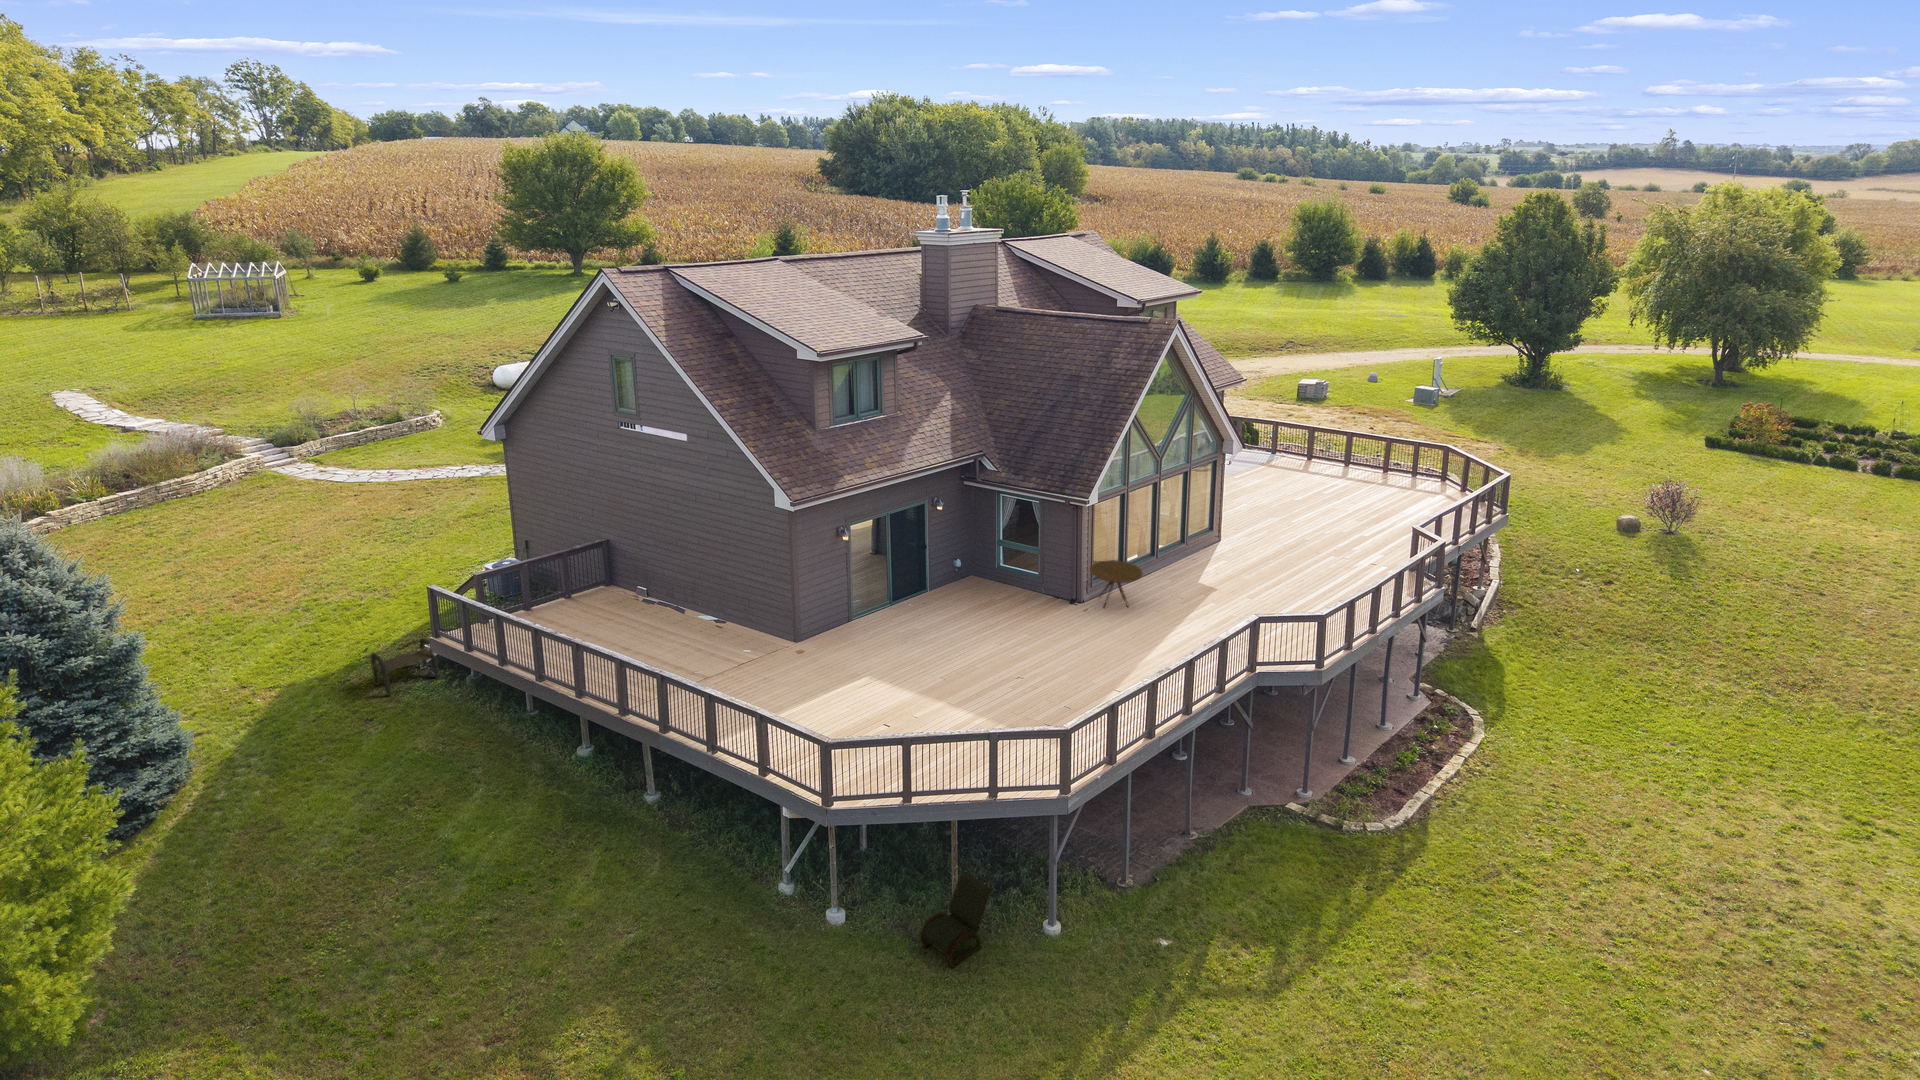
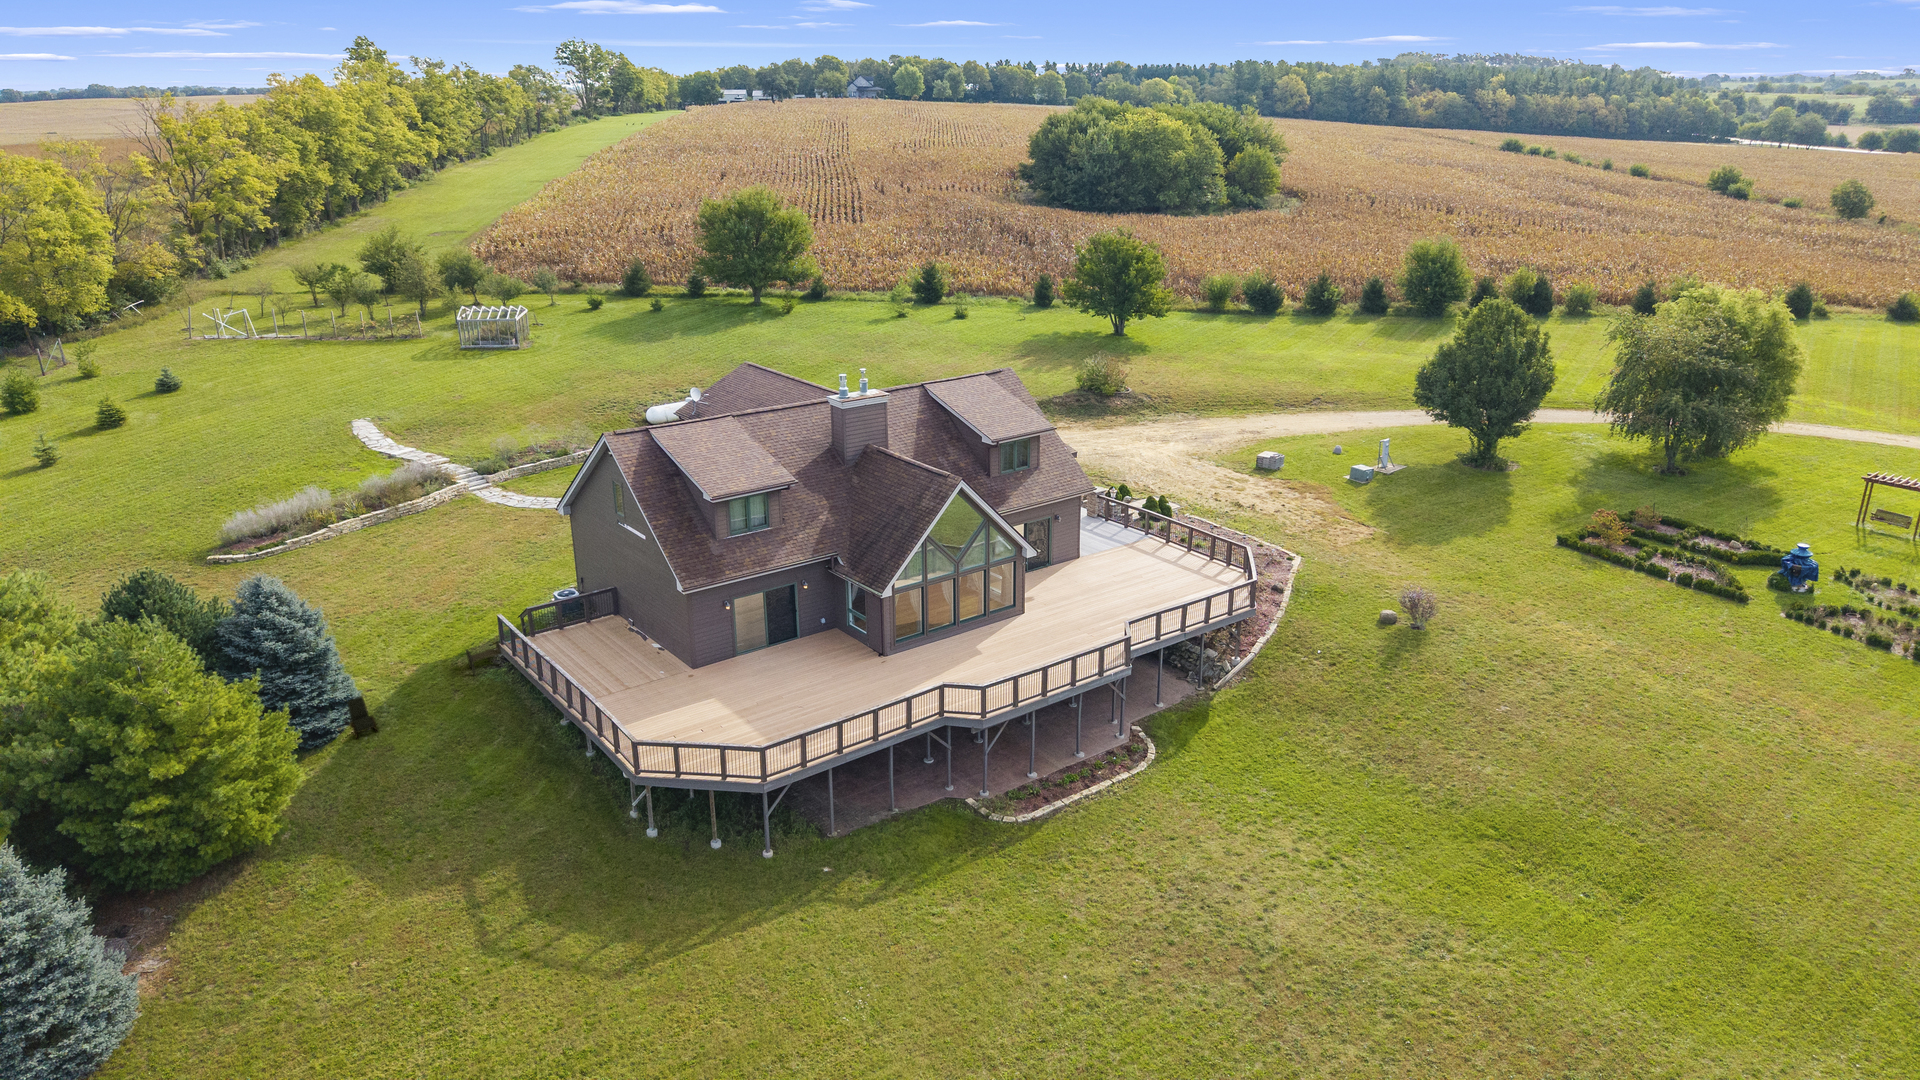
round table: present [1090,561,1143,606] -> none [880,628,914,662]
lounge chair: present [920,873,991,968] -> present [347,696,378,739]

